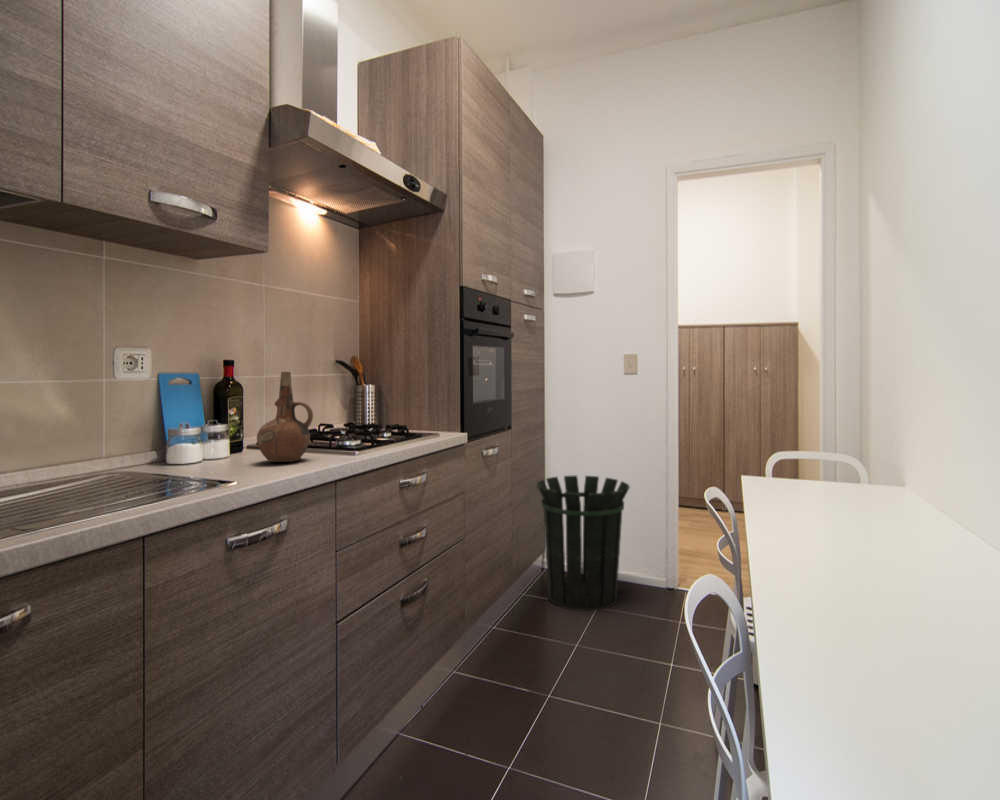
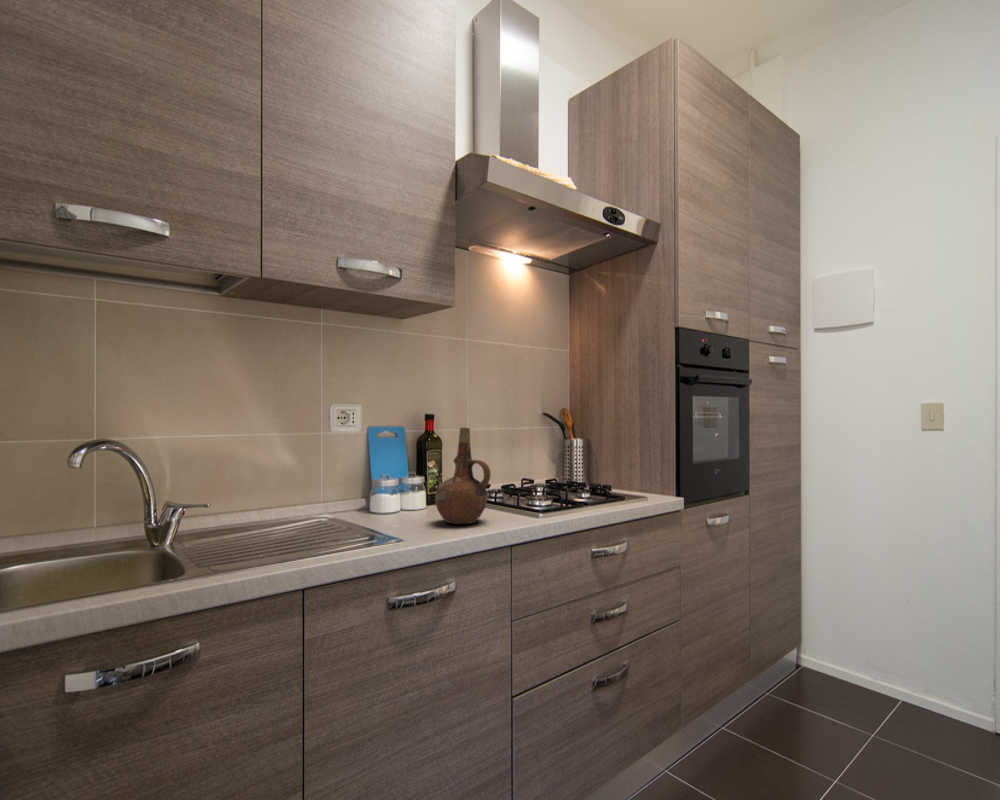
waste bin: present [537,475,630,611] -> none [785,553,933,750]

